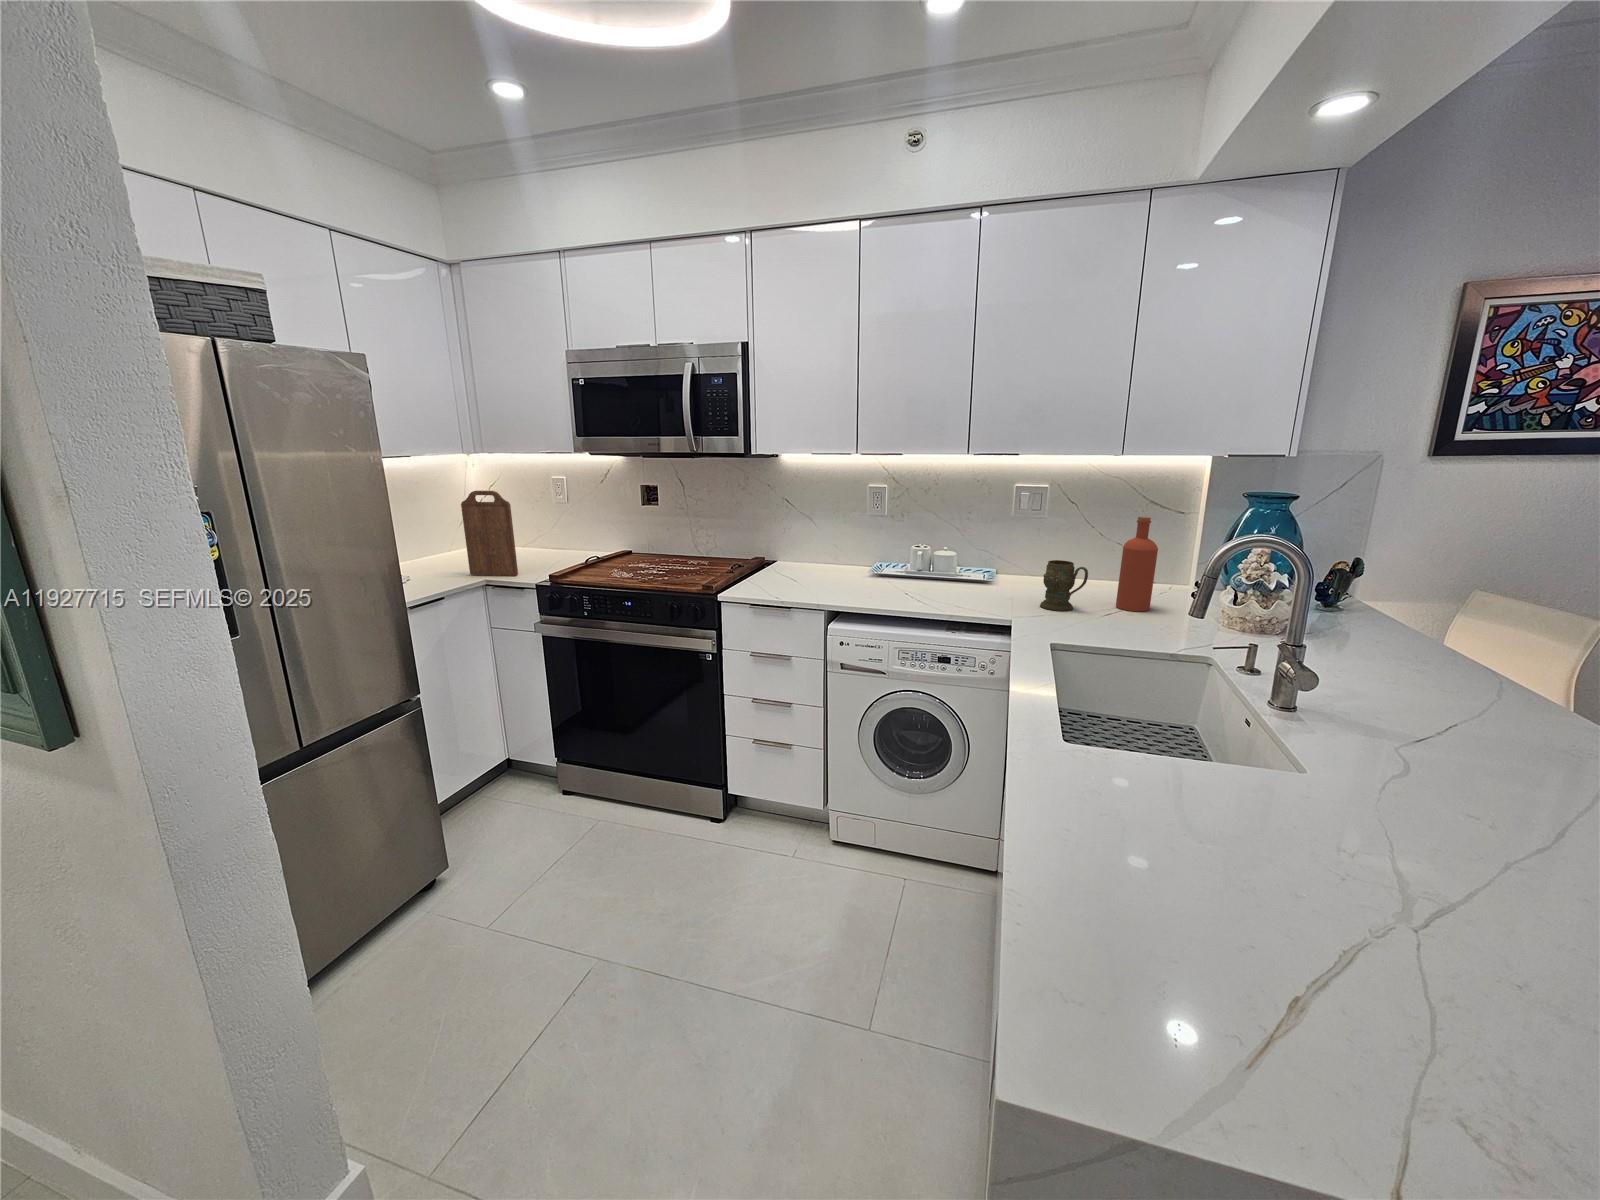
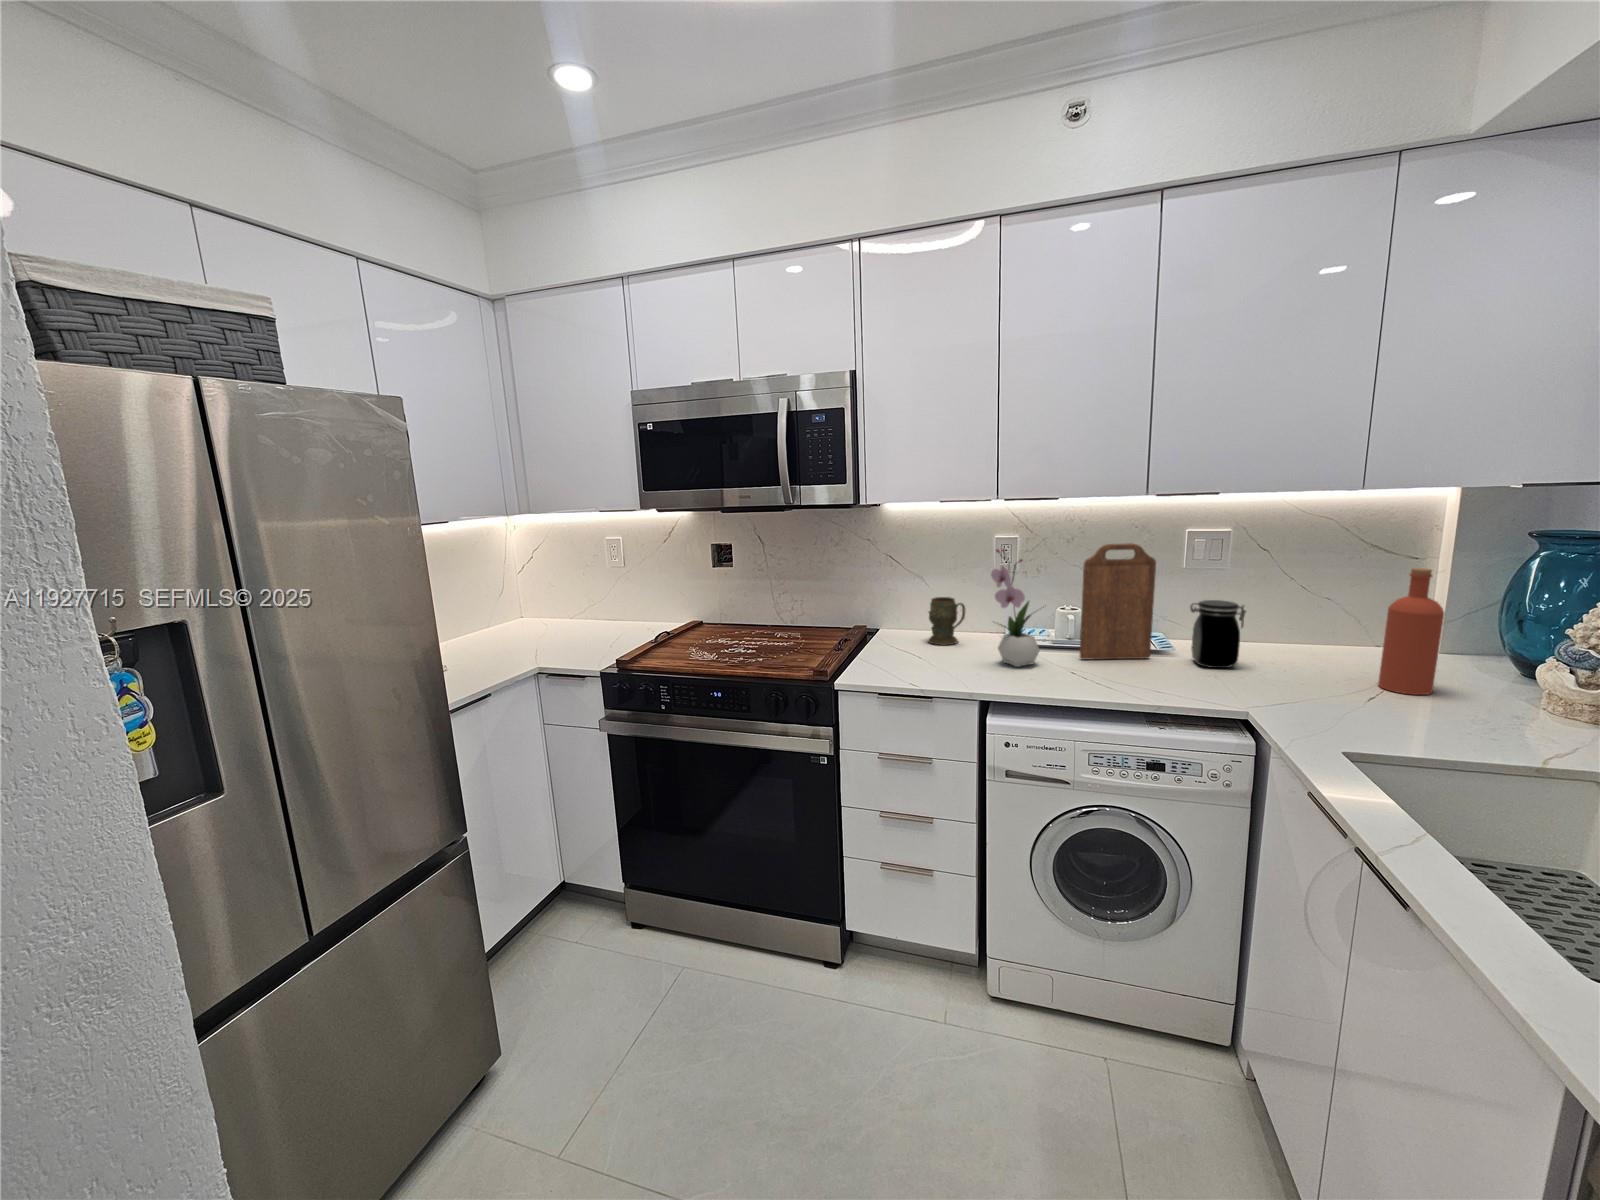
cutting board: present [461,491,518,576] -> present [1080,543,1156,659]
flower arrangement: none [845,493,887,588] -> present [991,549,1040,667]
jar: none [997,540,1035,593] -> present [1190,600,1246,668]
mug: present [1040,560,1088,611] -> present [928,597,965,645]

